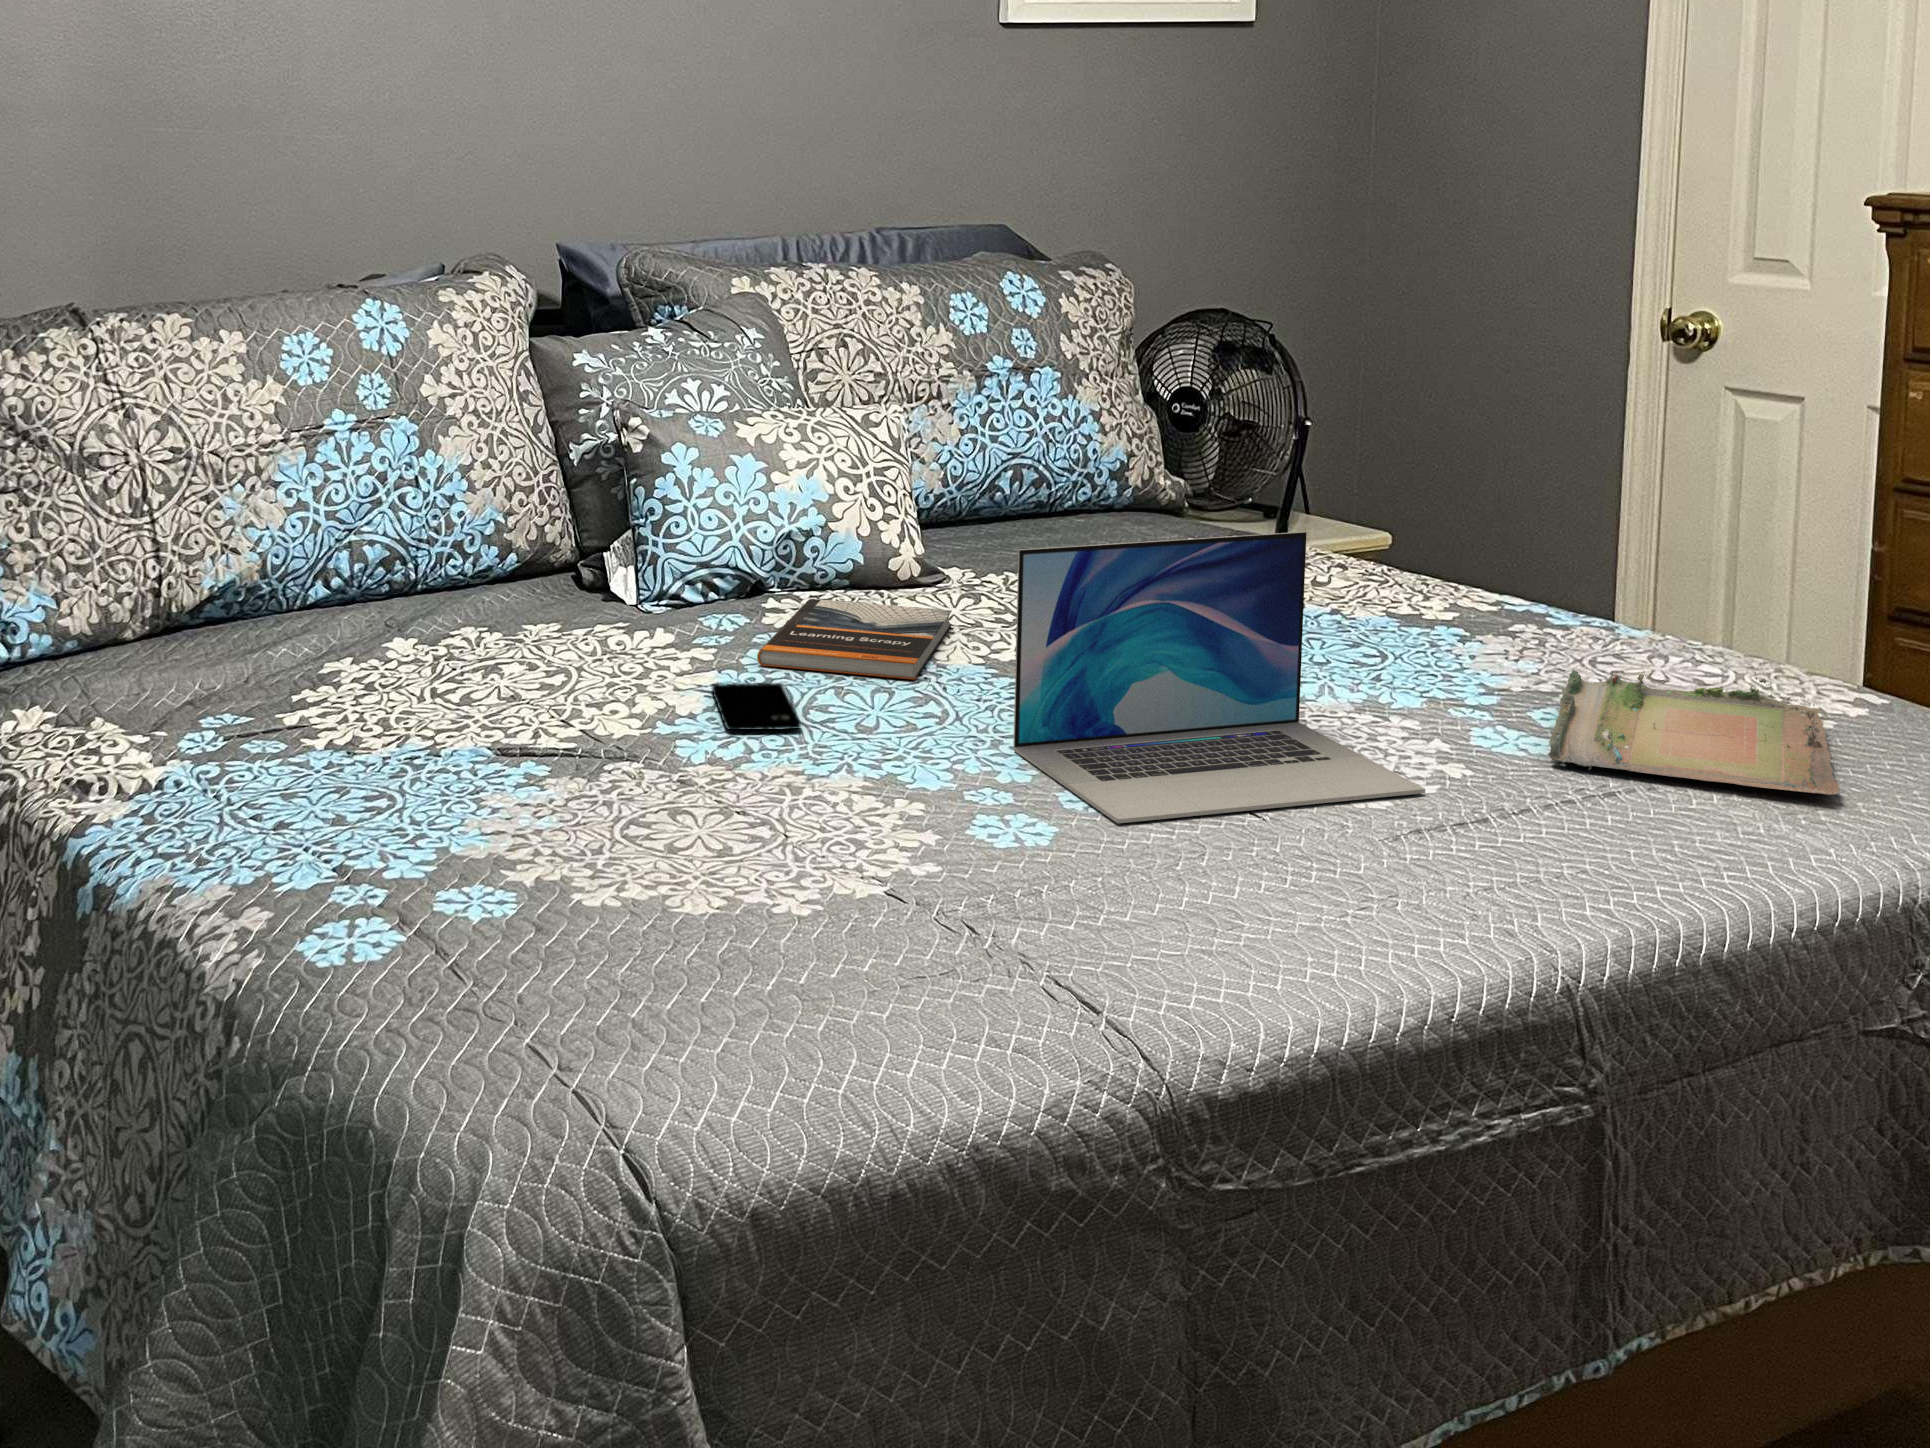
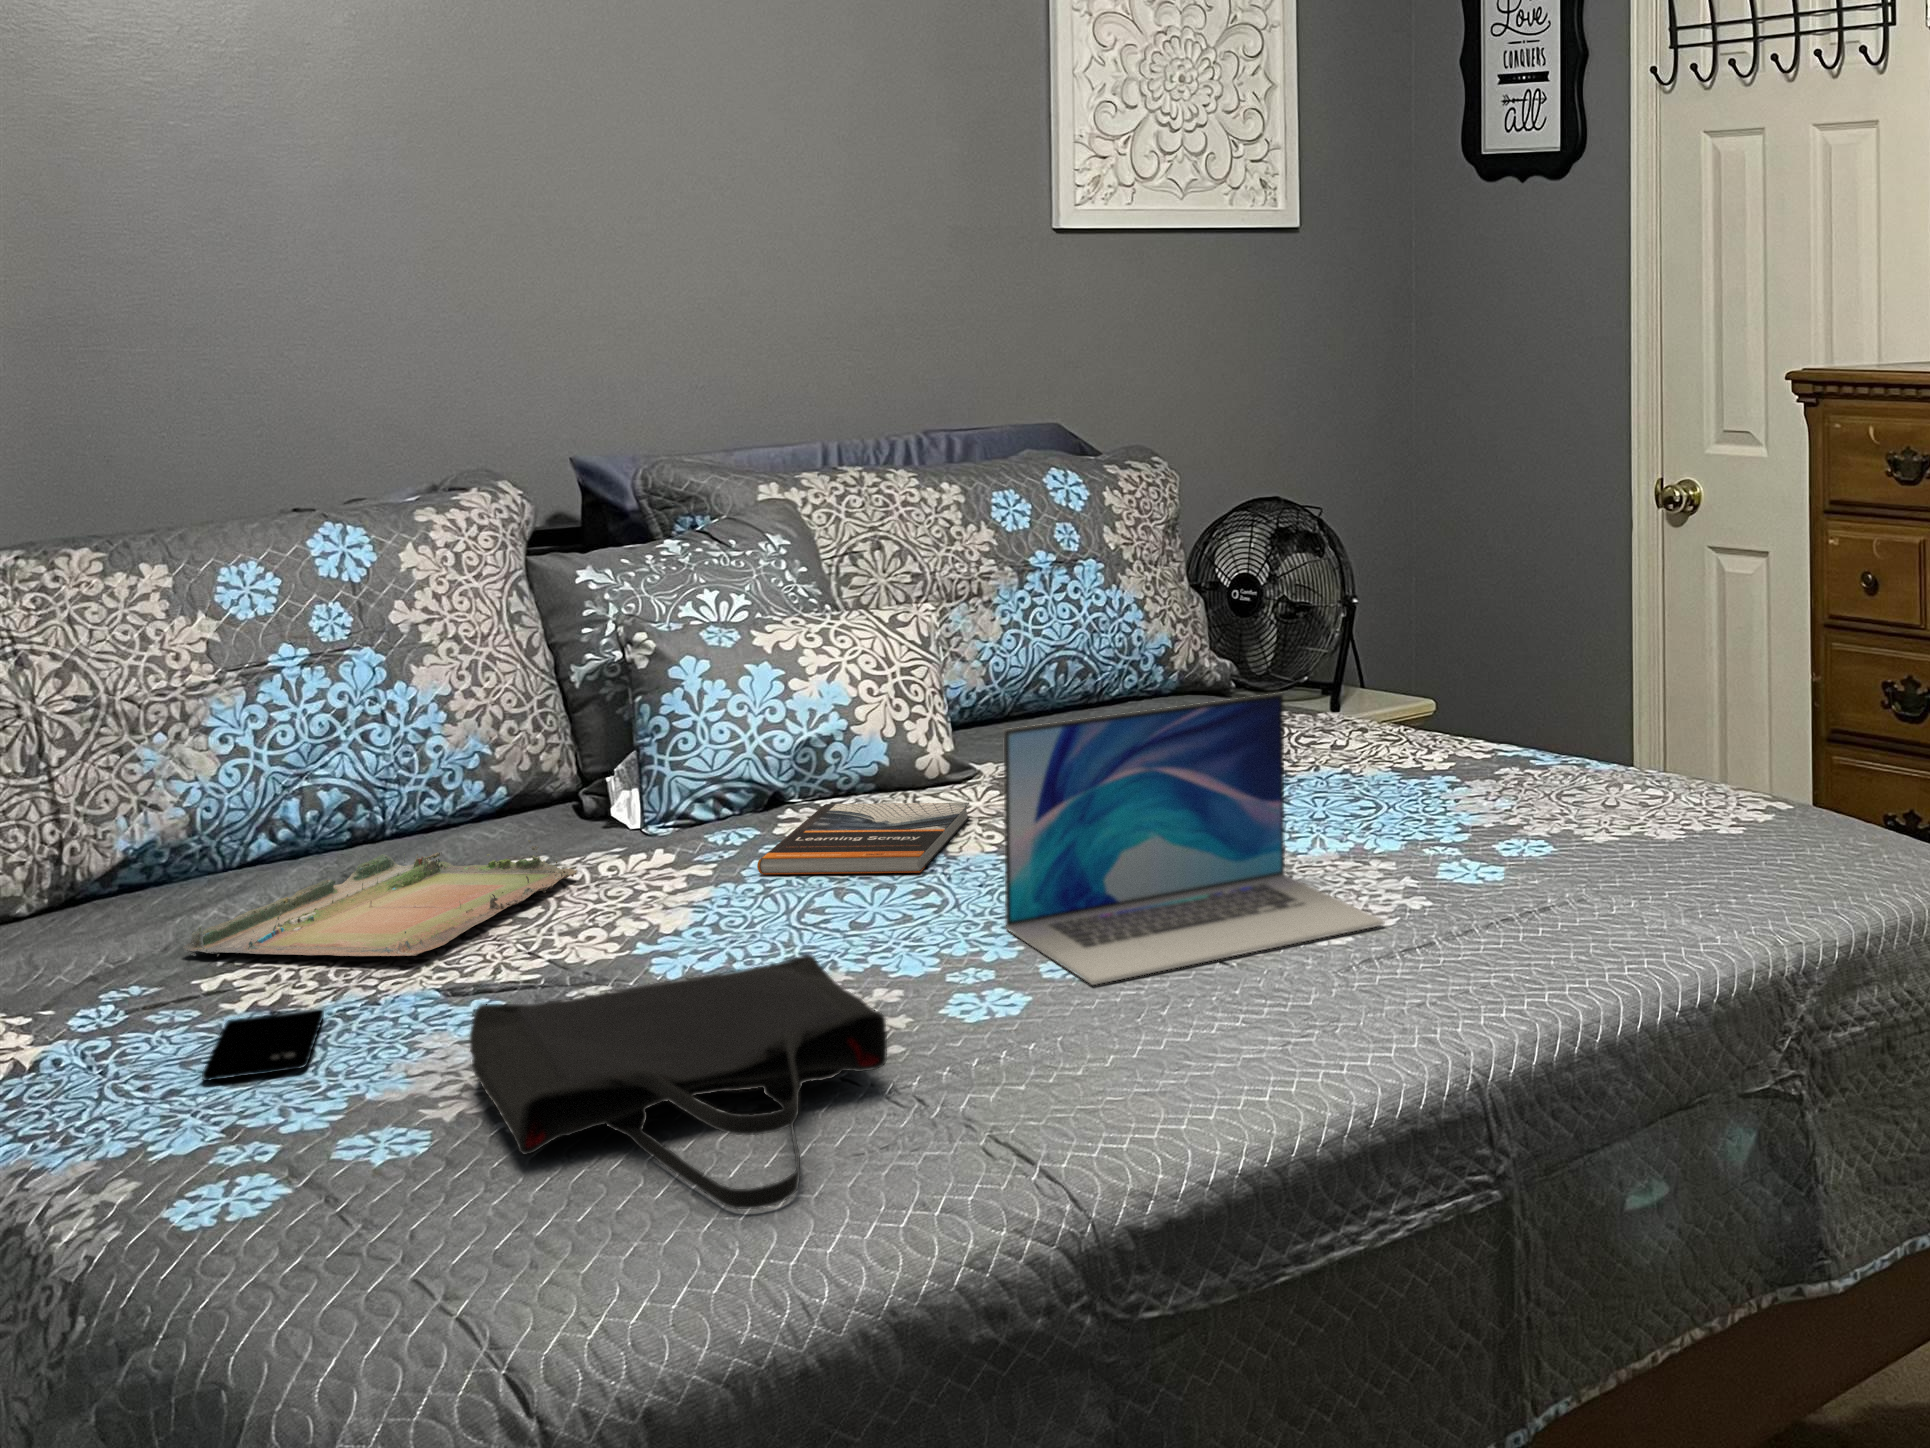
tray: present [1549,670,1839,795] -> present [183,840,577,957]
smartphone: present [712,683,801,730] -> present [202,1009,324,1081]
tote bag: none [537,761,932,1022] -> present [470,955,887,1209]

